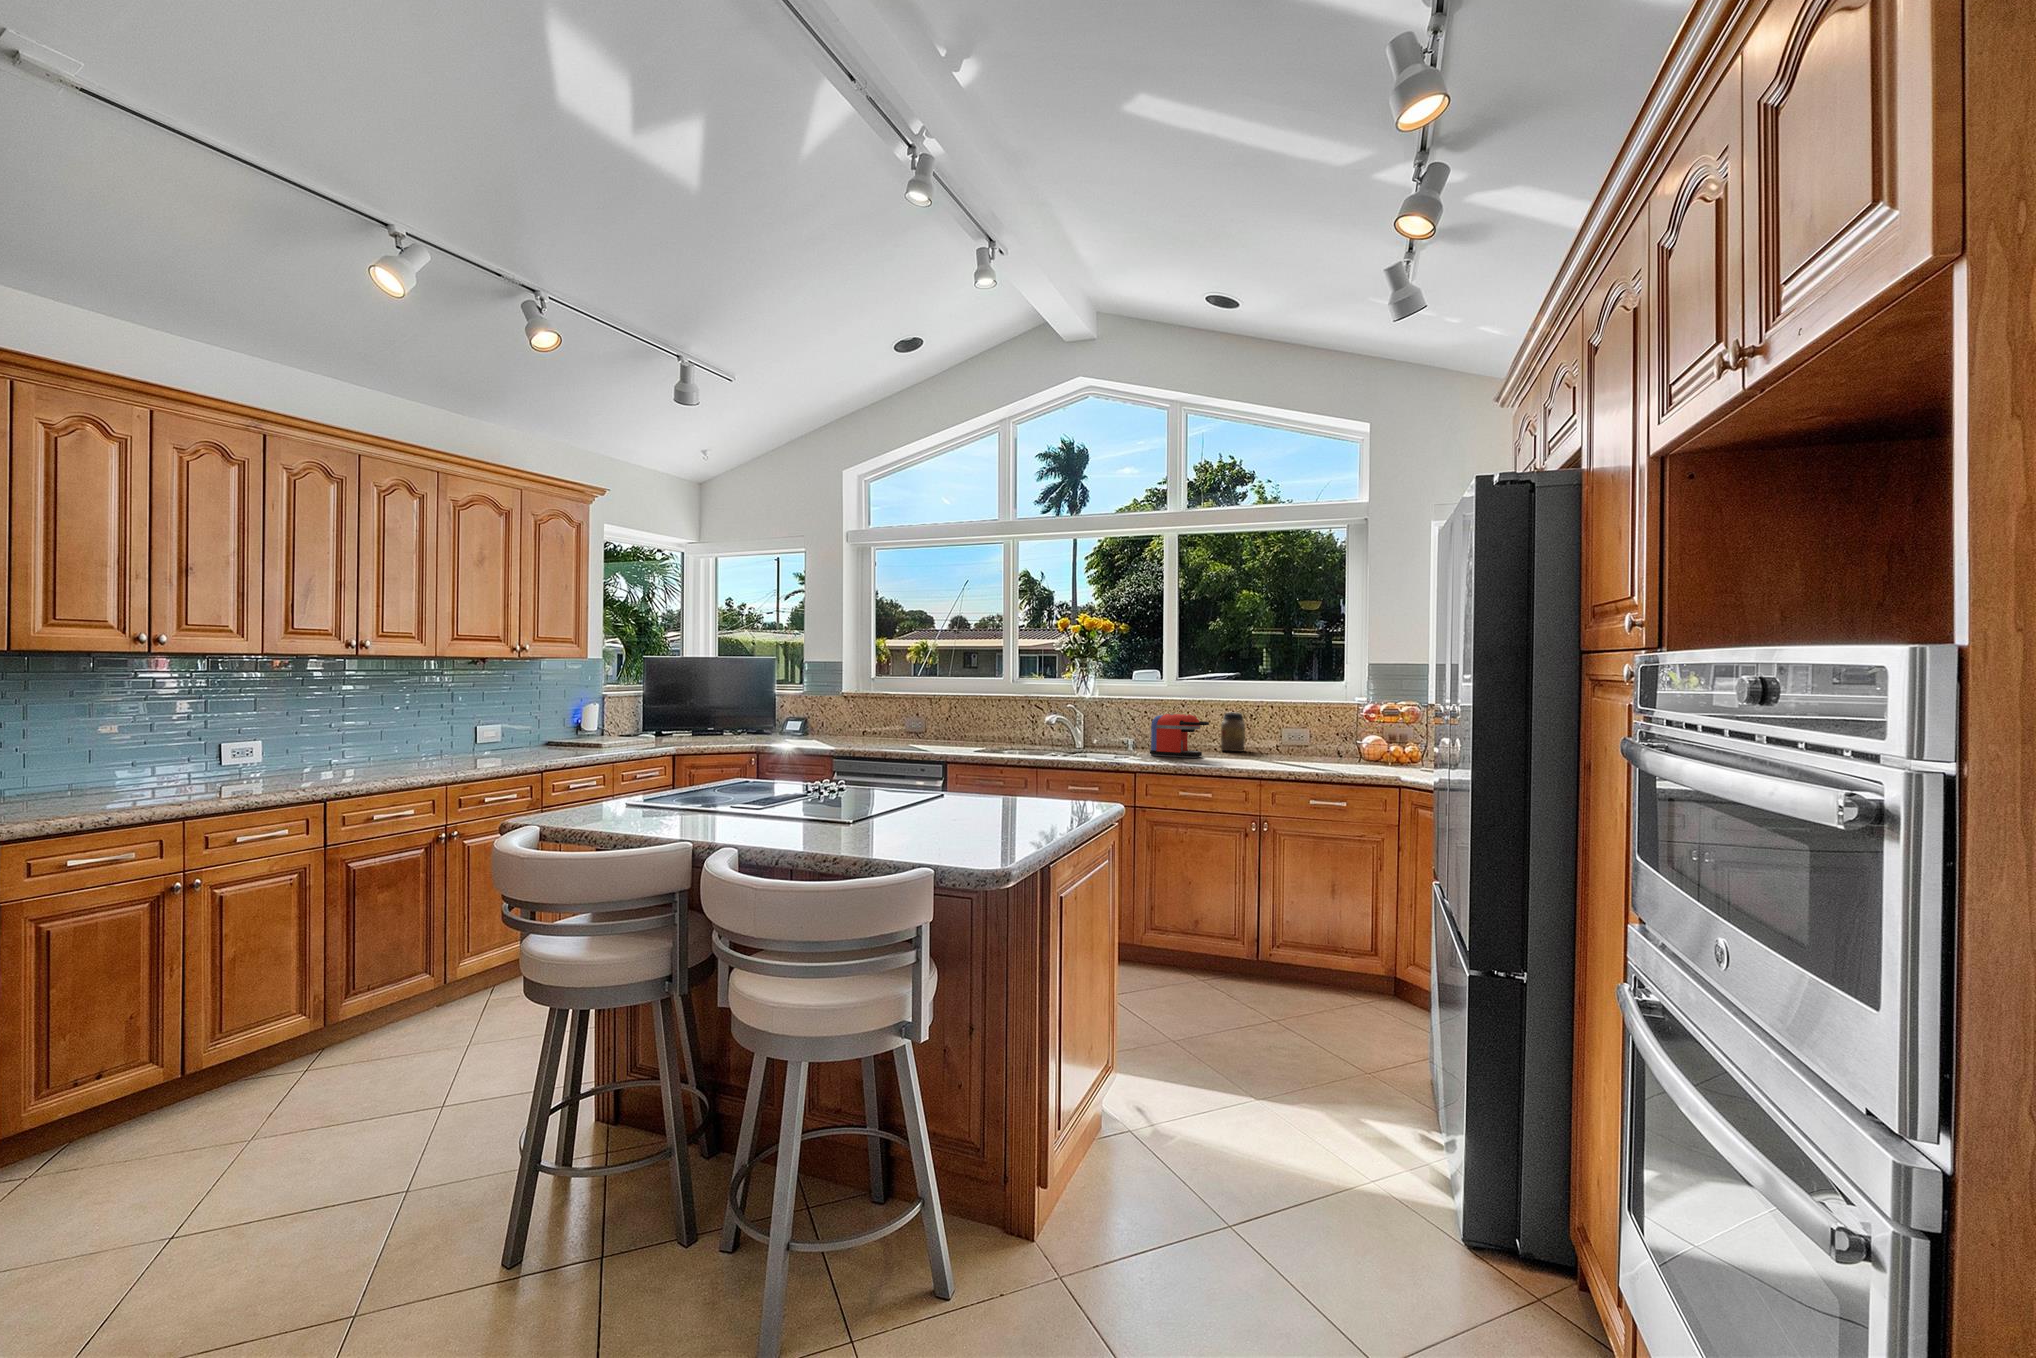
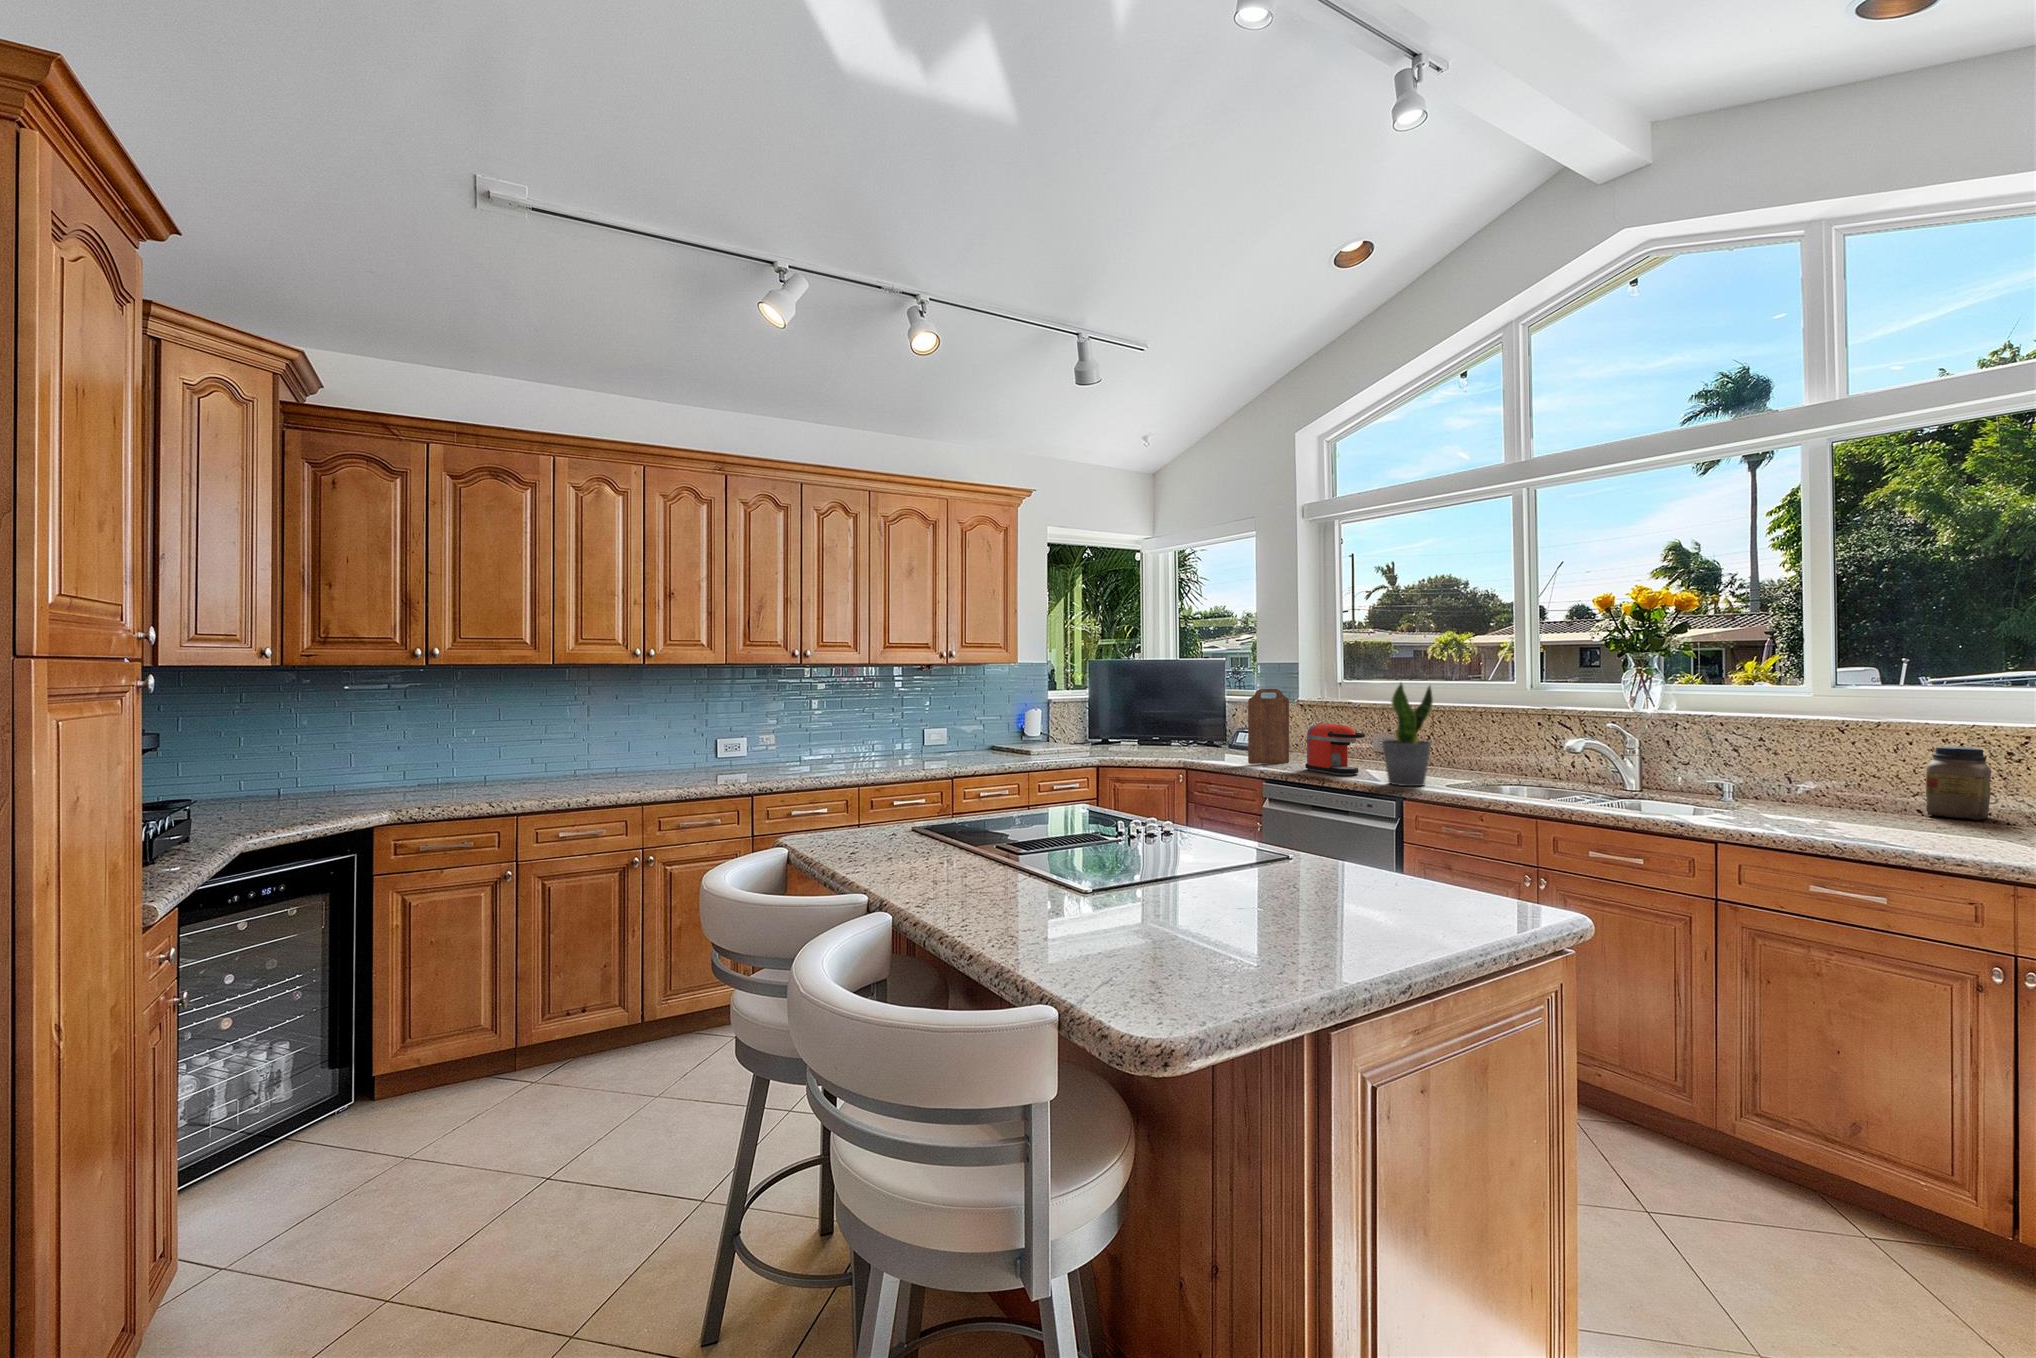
potted plant: none [932,676,967,755] -> present [1382,683,1433,786]
cutting board: none [817,684,849,747] -> present [1248,689,1289,764]
coffee maker: present [1150,714,1209,758] -> present [1305,723,1365,775]

